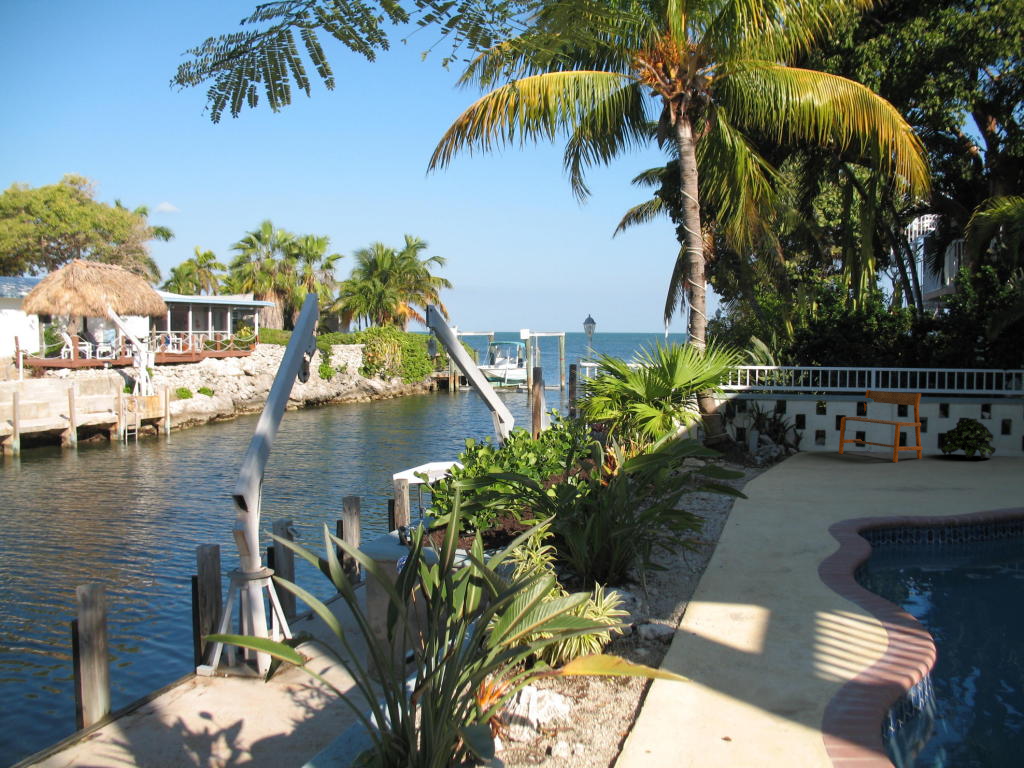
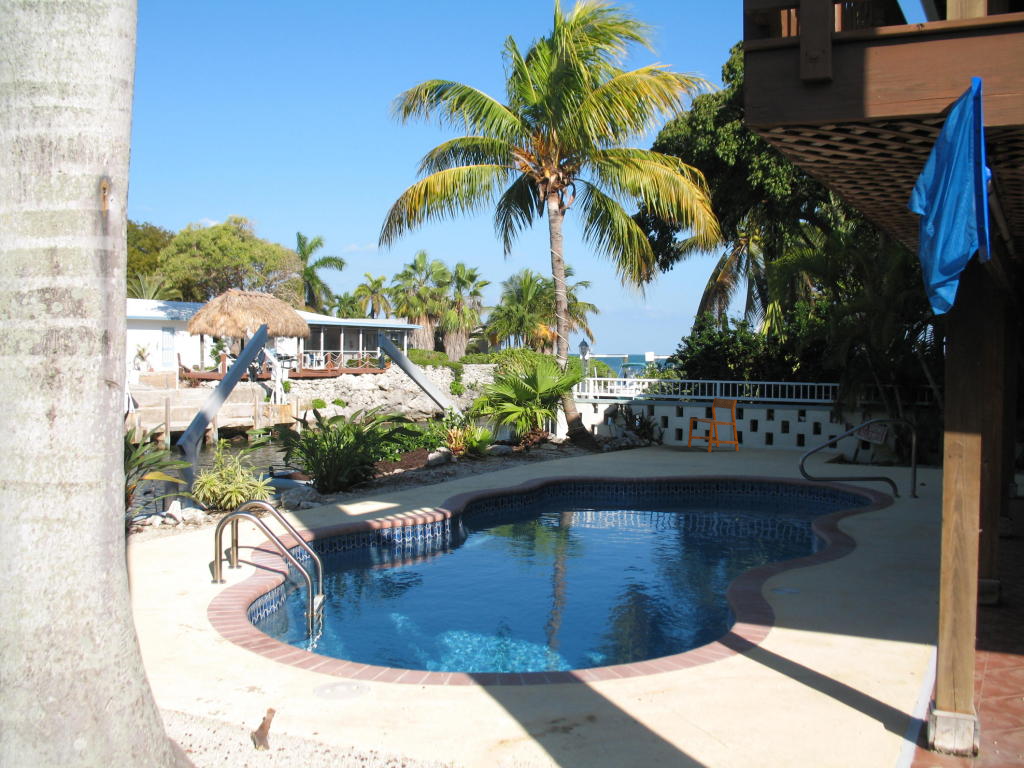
potted plant: present [941,418,996,458] -> none [756,420,795,452]

